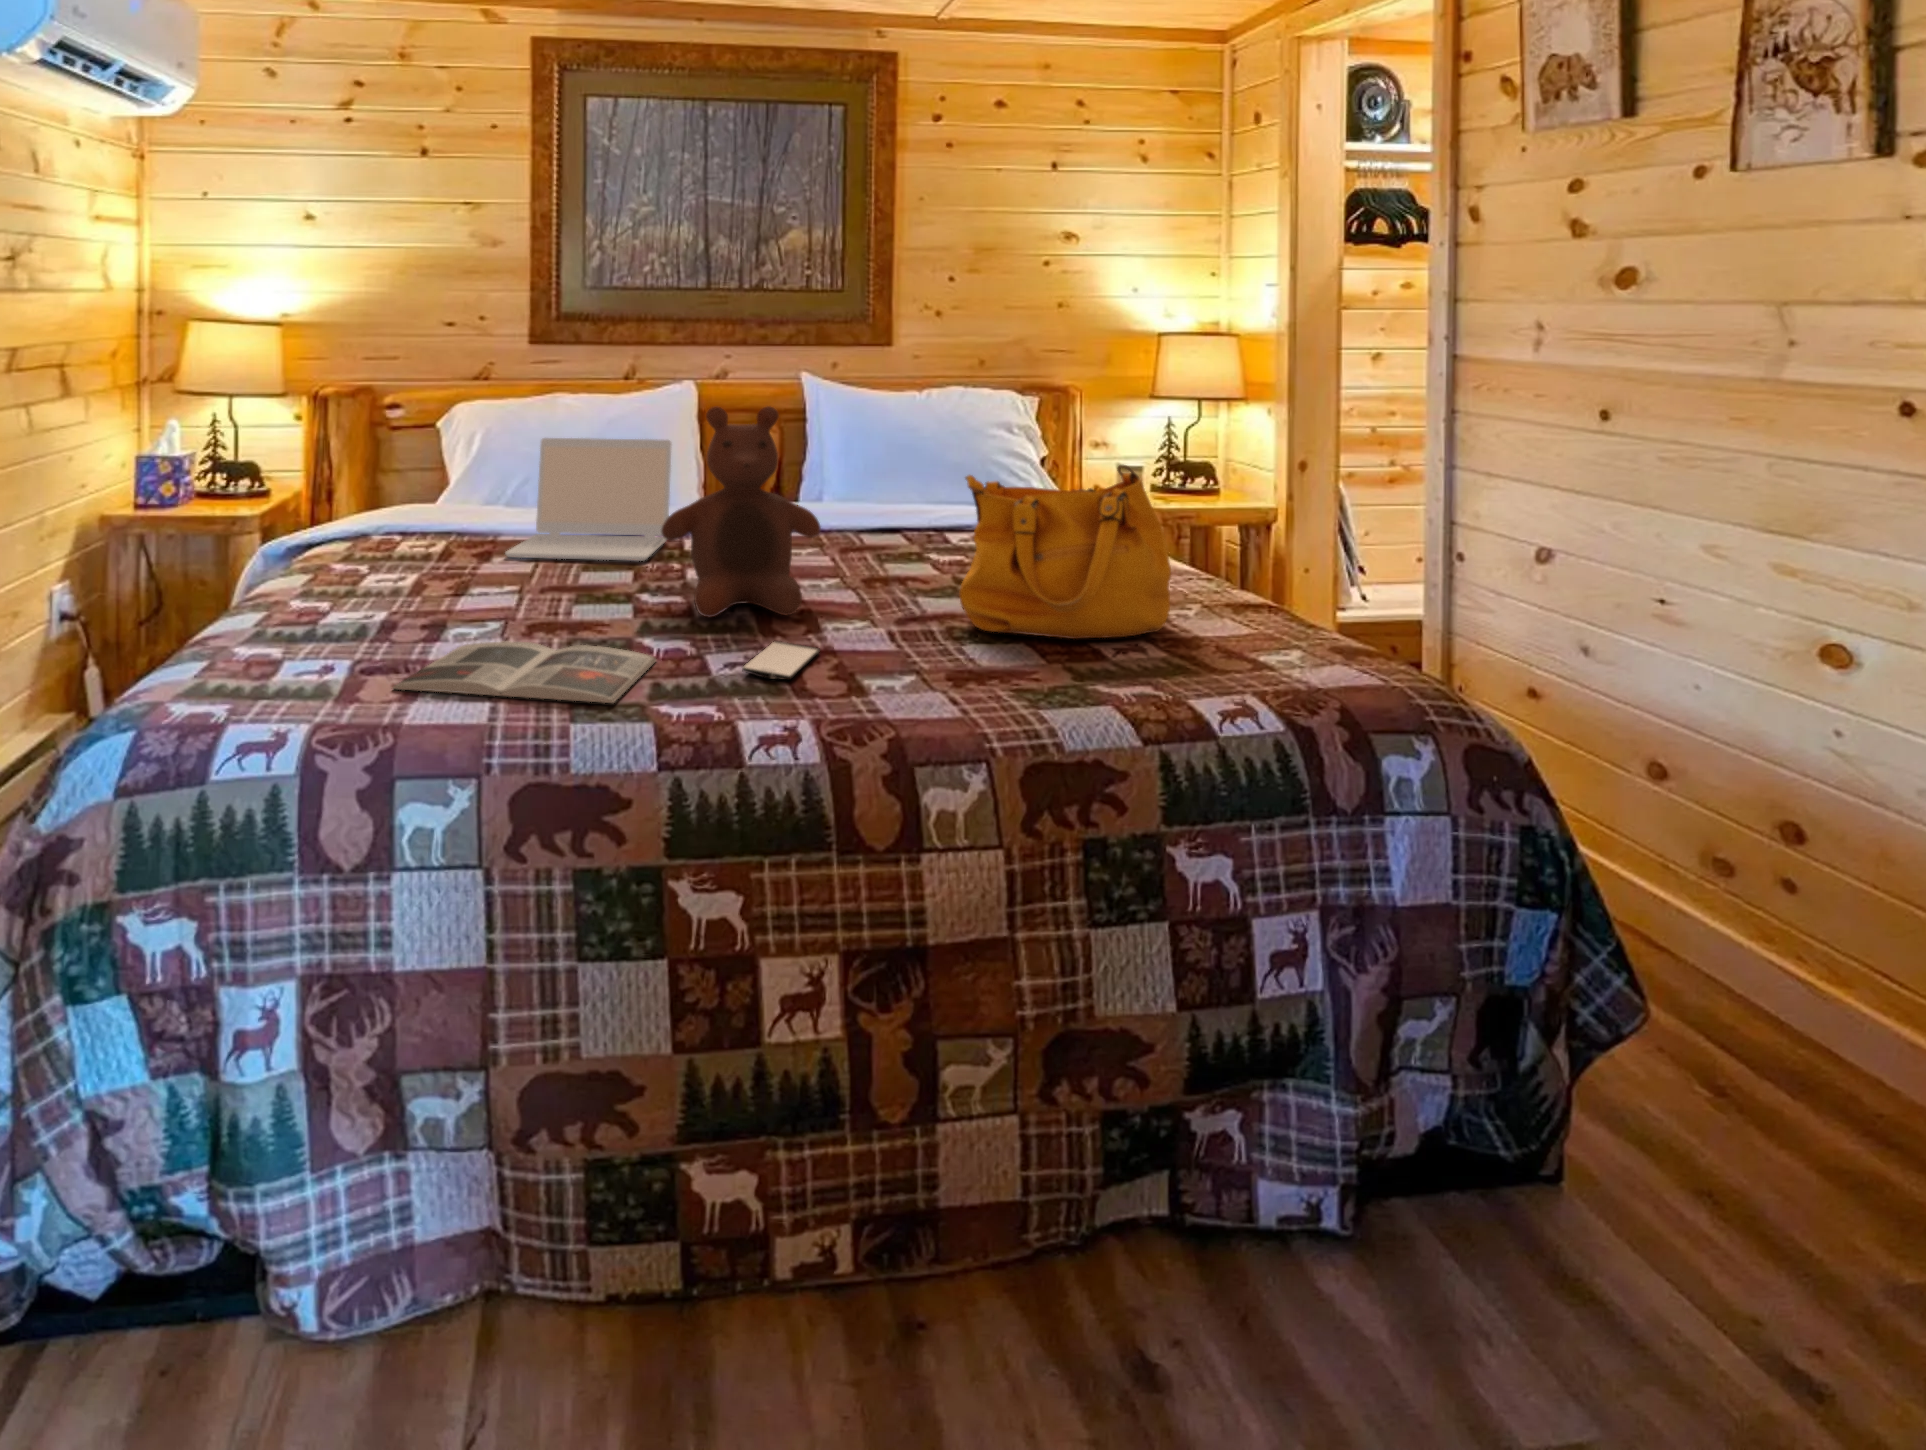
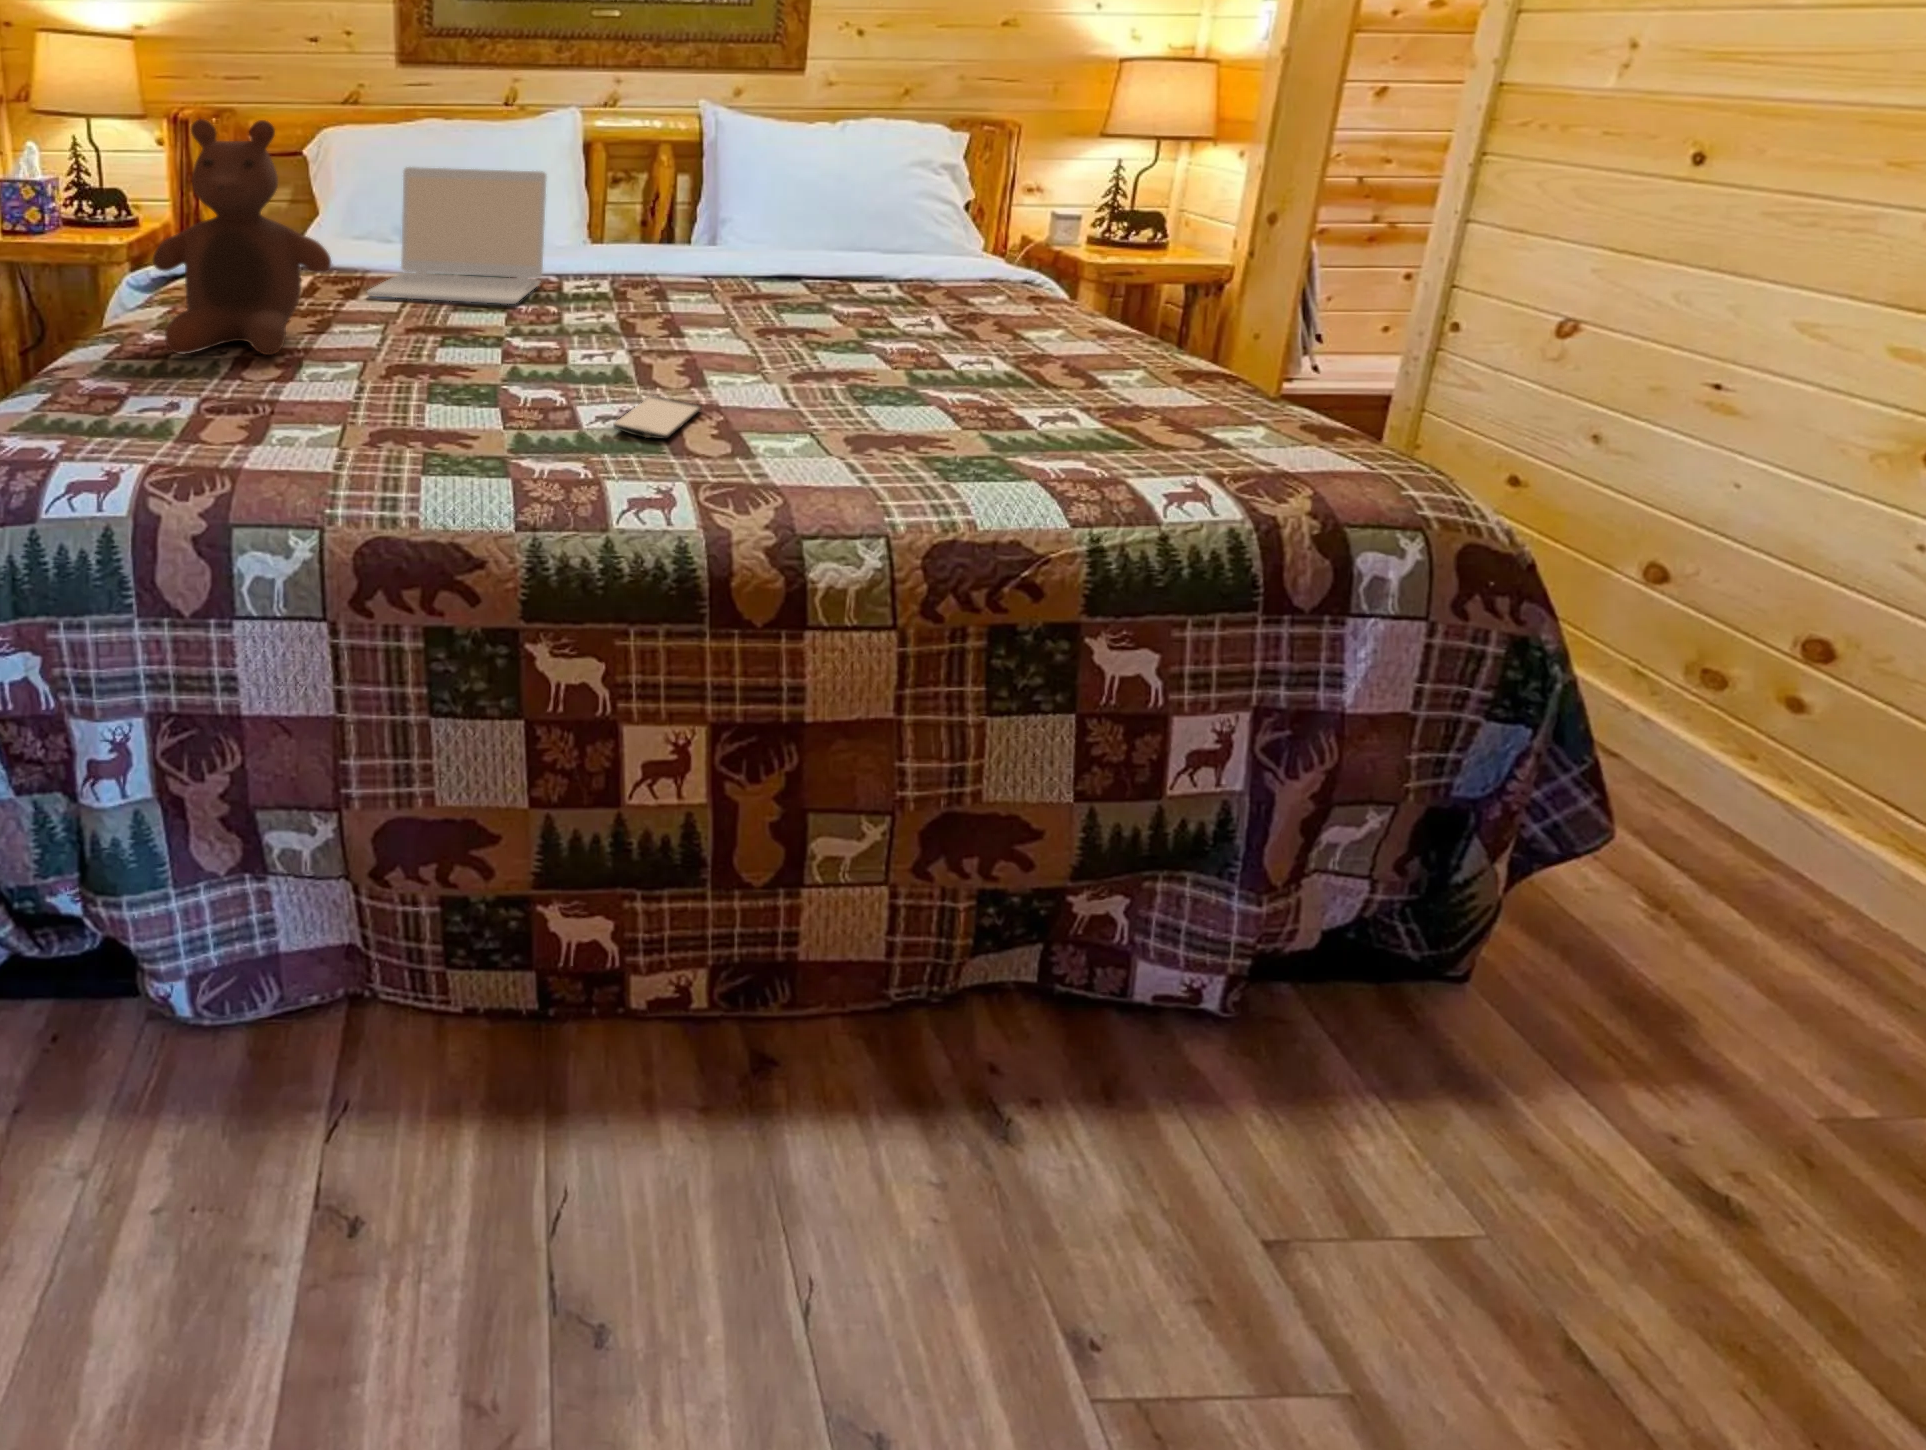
stuffed bear: present [661,406,821,617] -> present [153,119,331,355]
handbag: present [960,465,1171,639] -> none [866,205,1124,406]
magazine: present [393,641,656,703] -> none [232,385,520,457]

